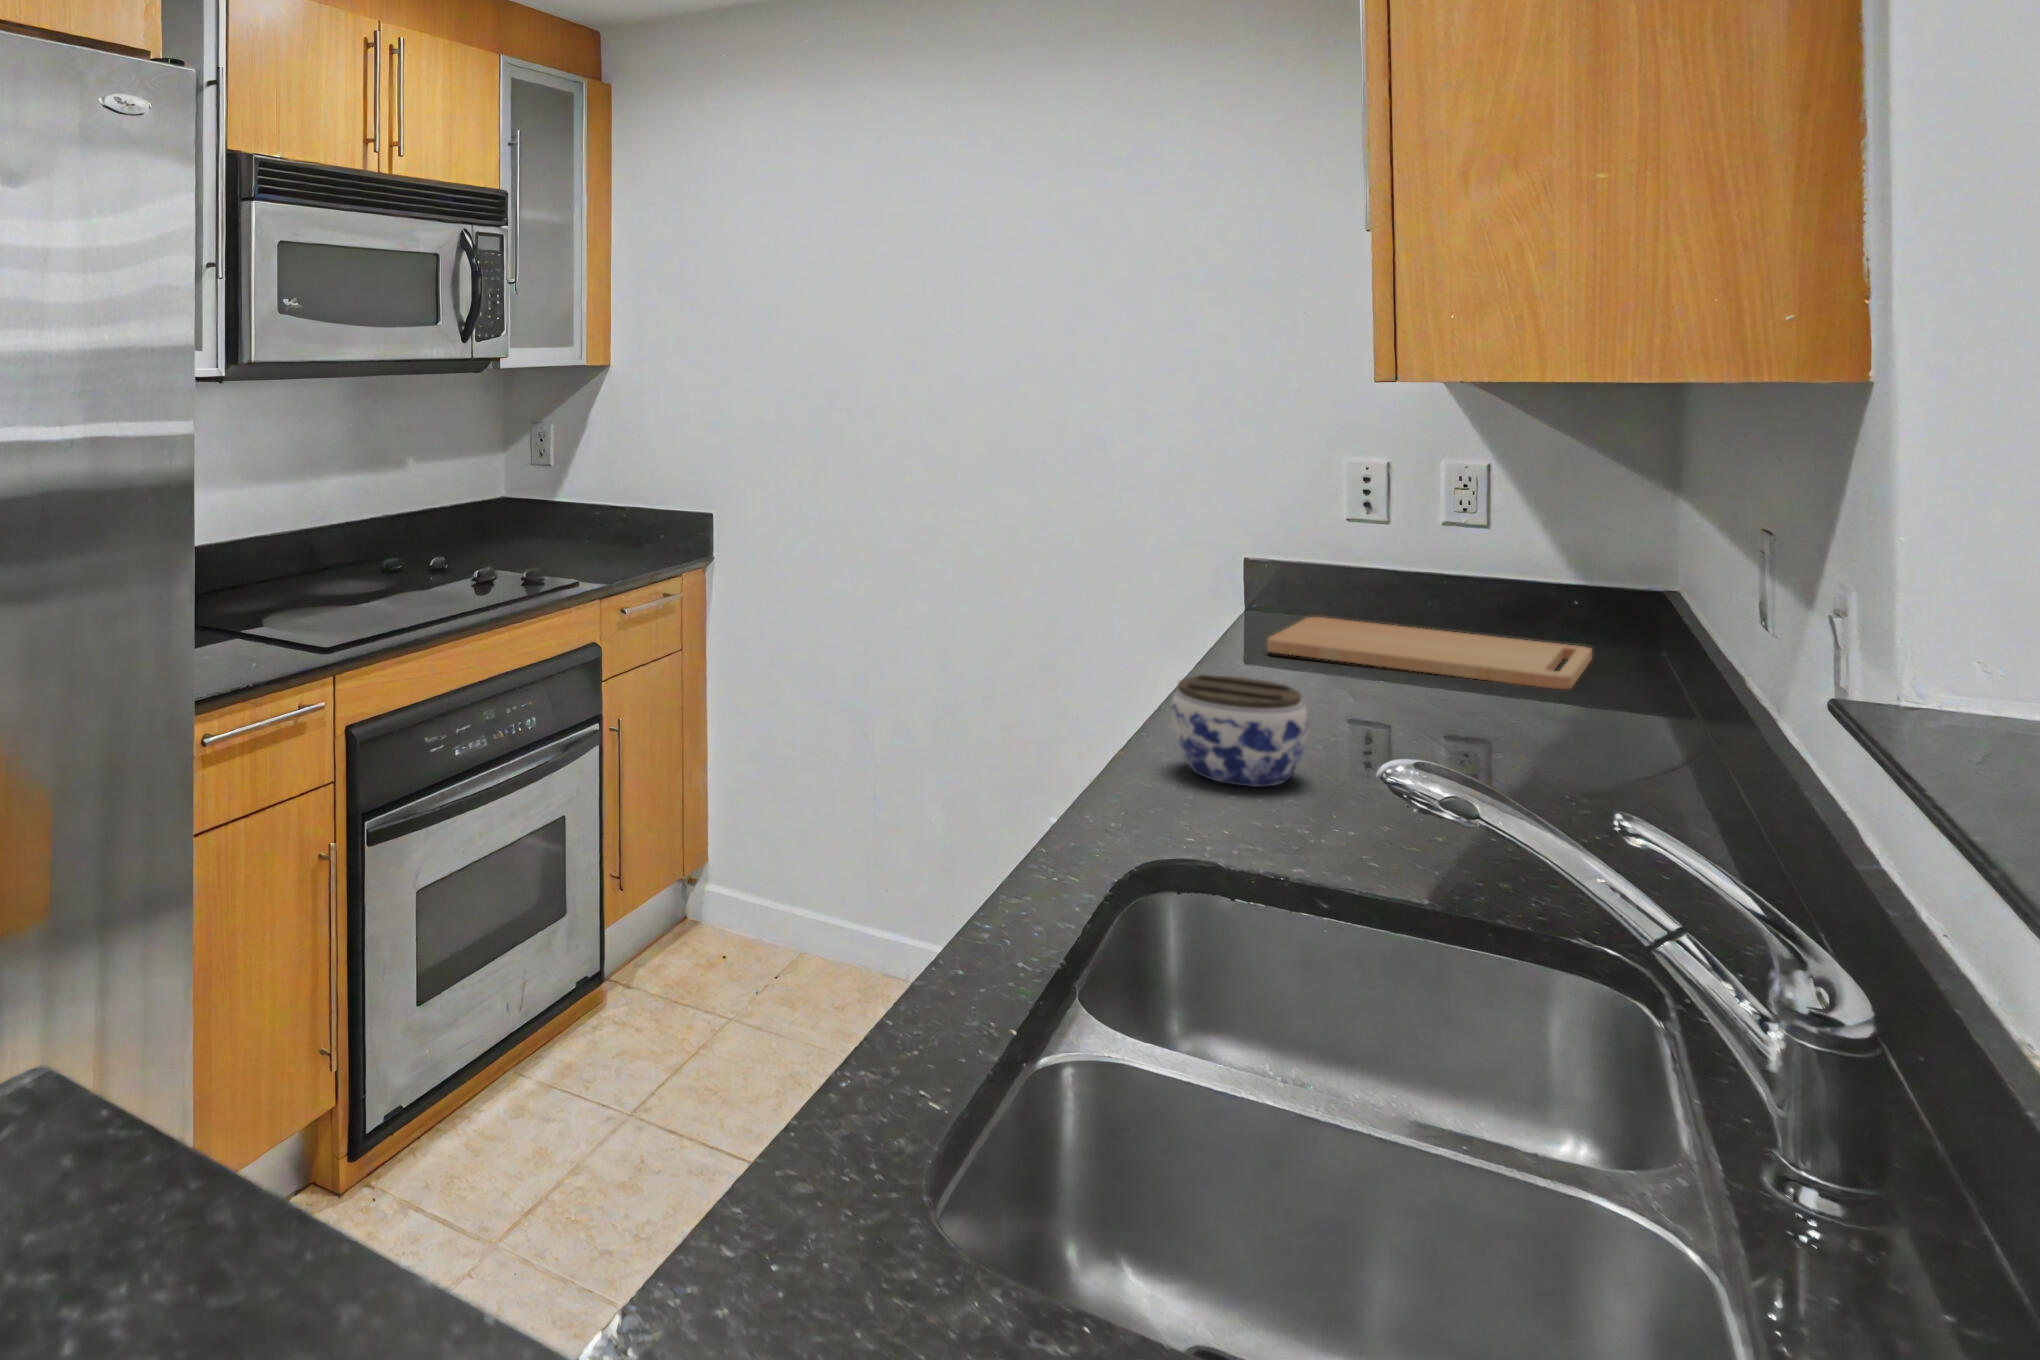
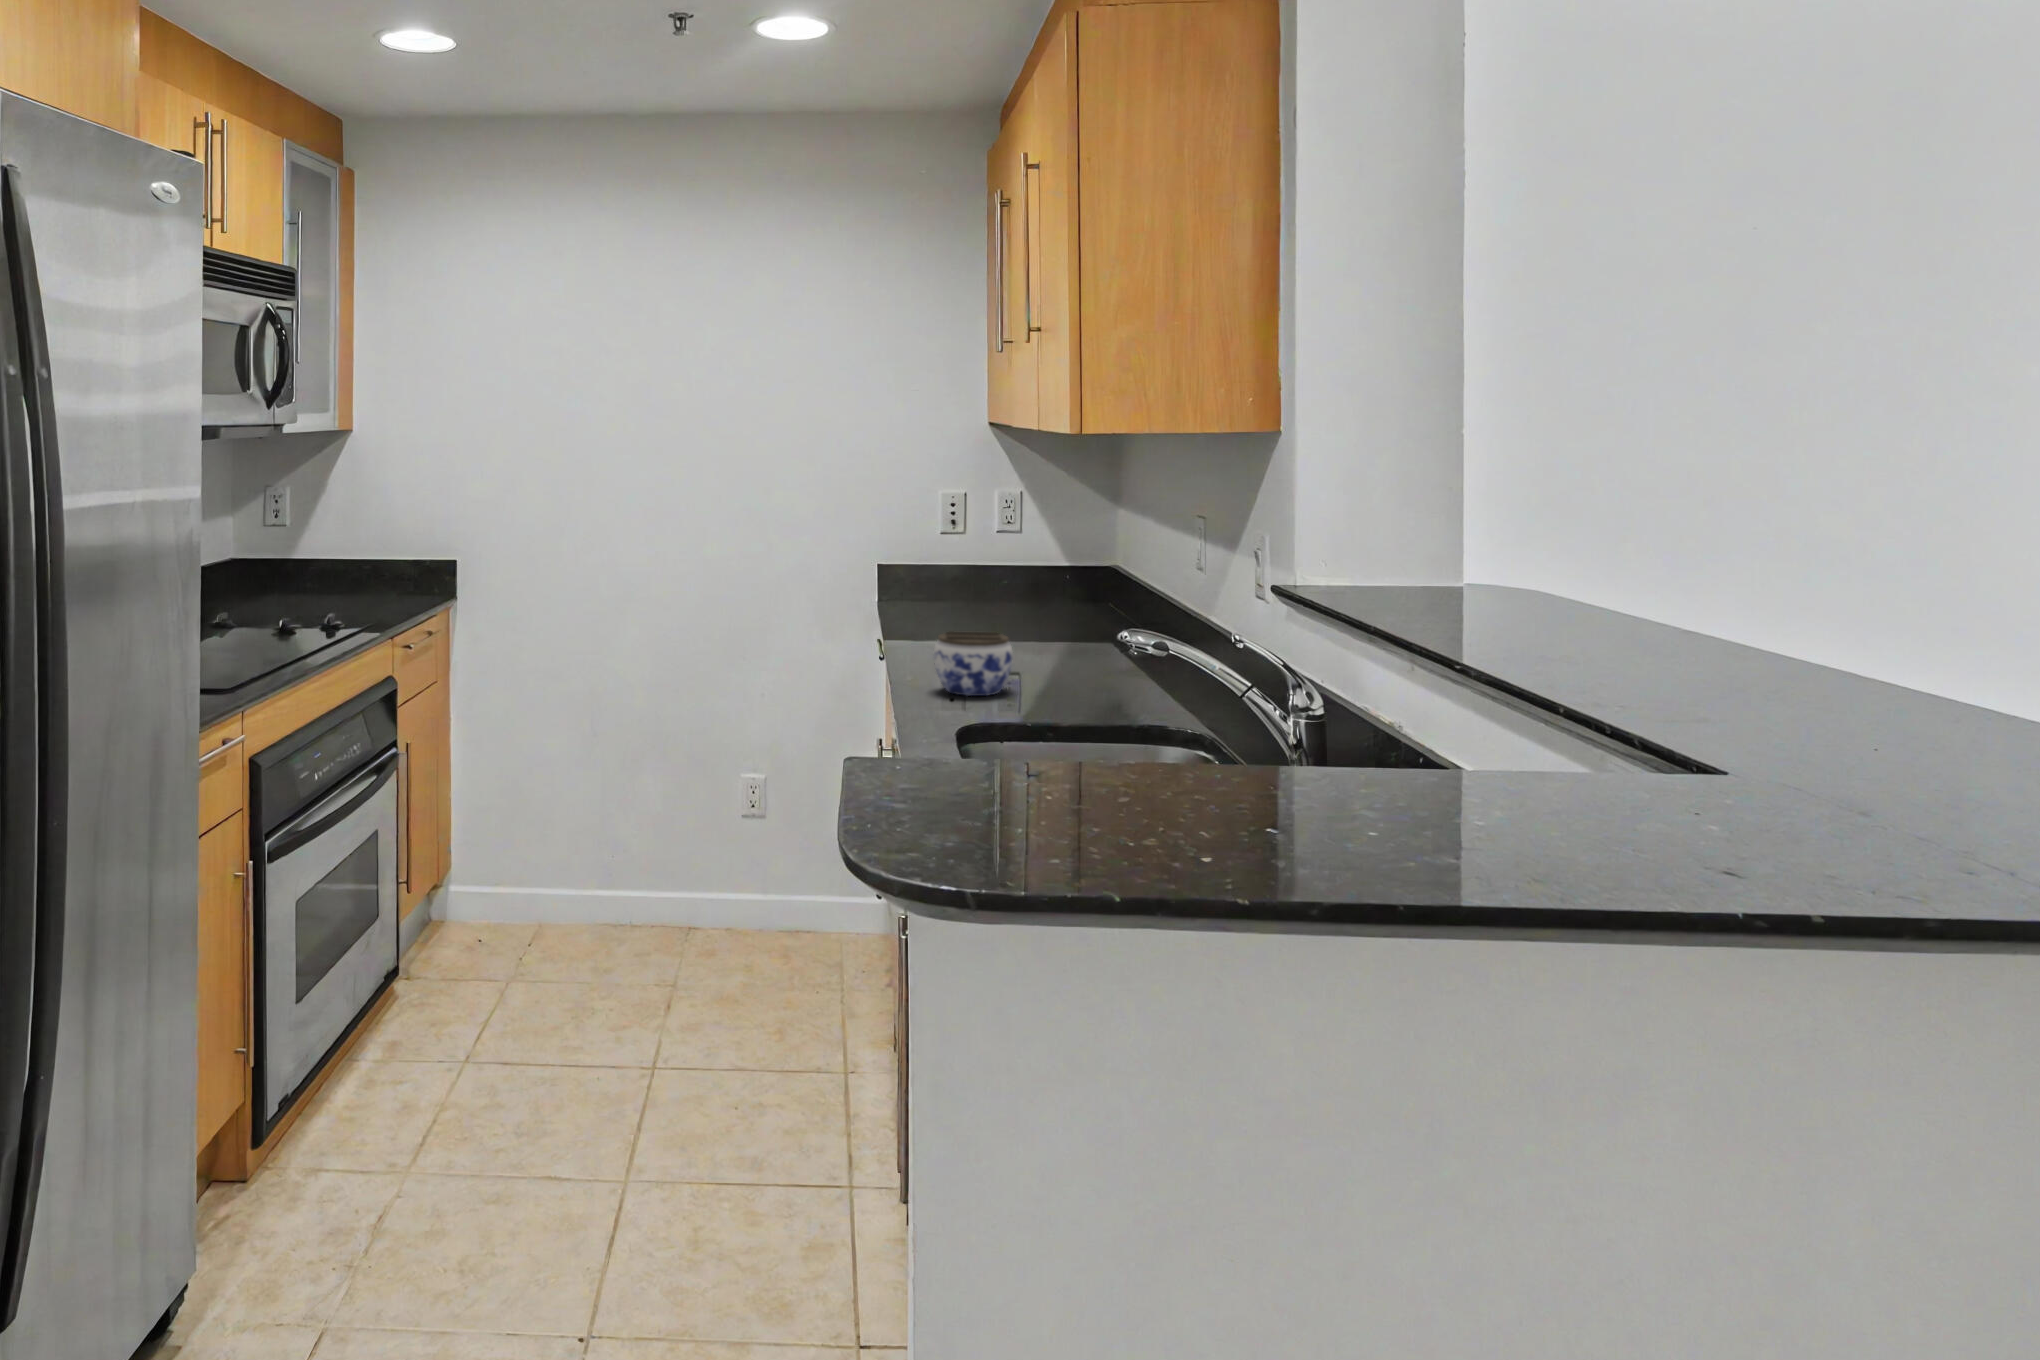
cutting board: present [1267,617,1592,689] -> none [917,606,1092,634]

